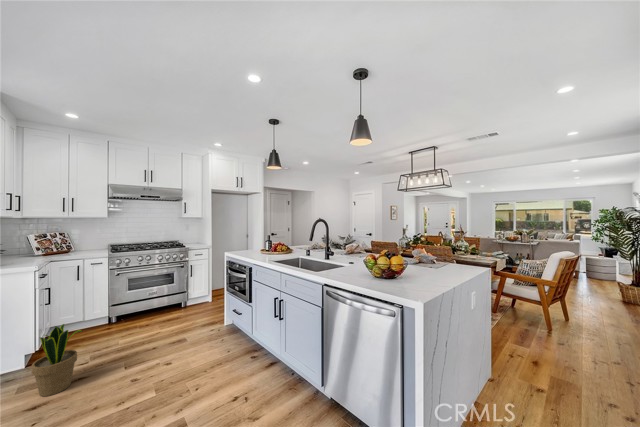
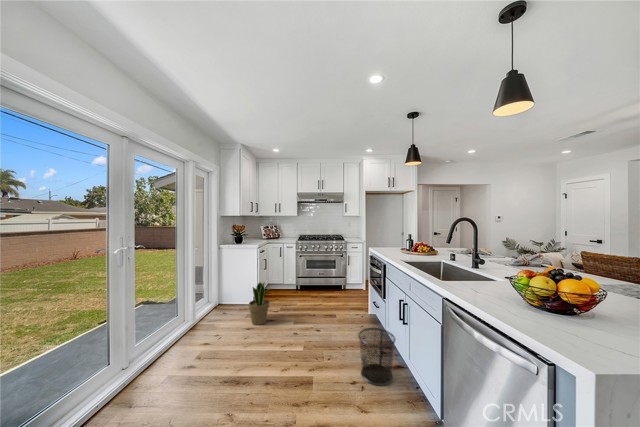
waste bin: none [235,333,273,391] -> present [358,328,396,385]

